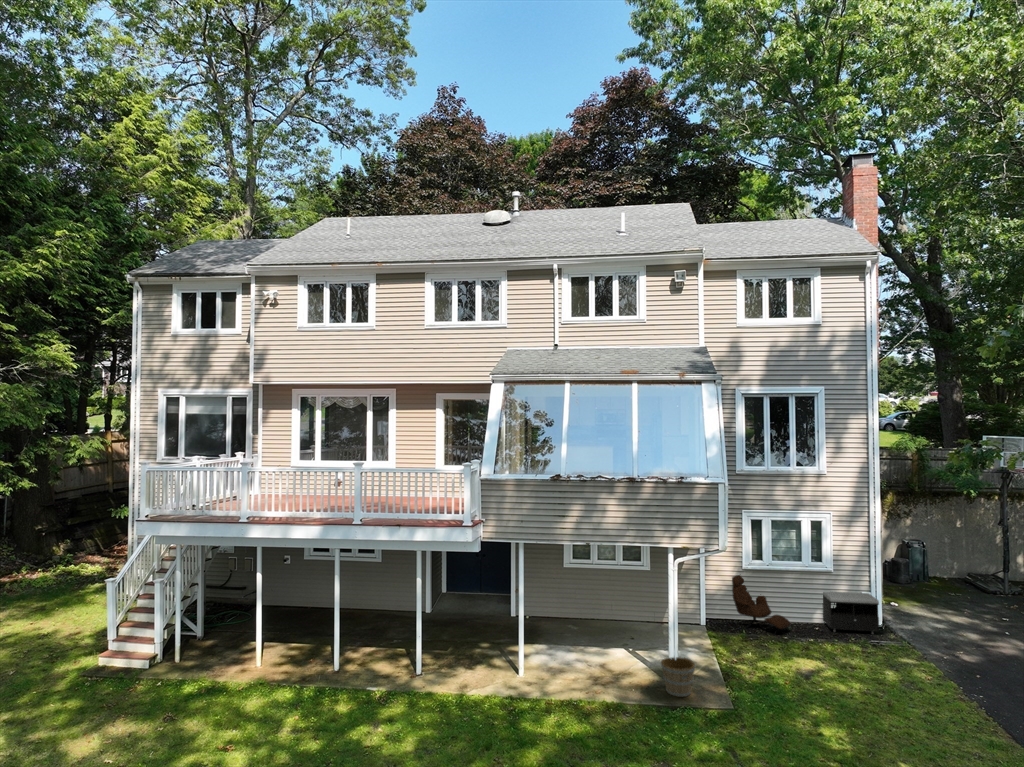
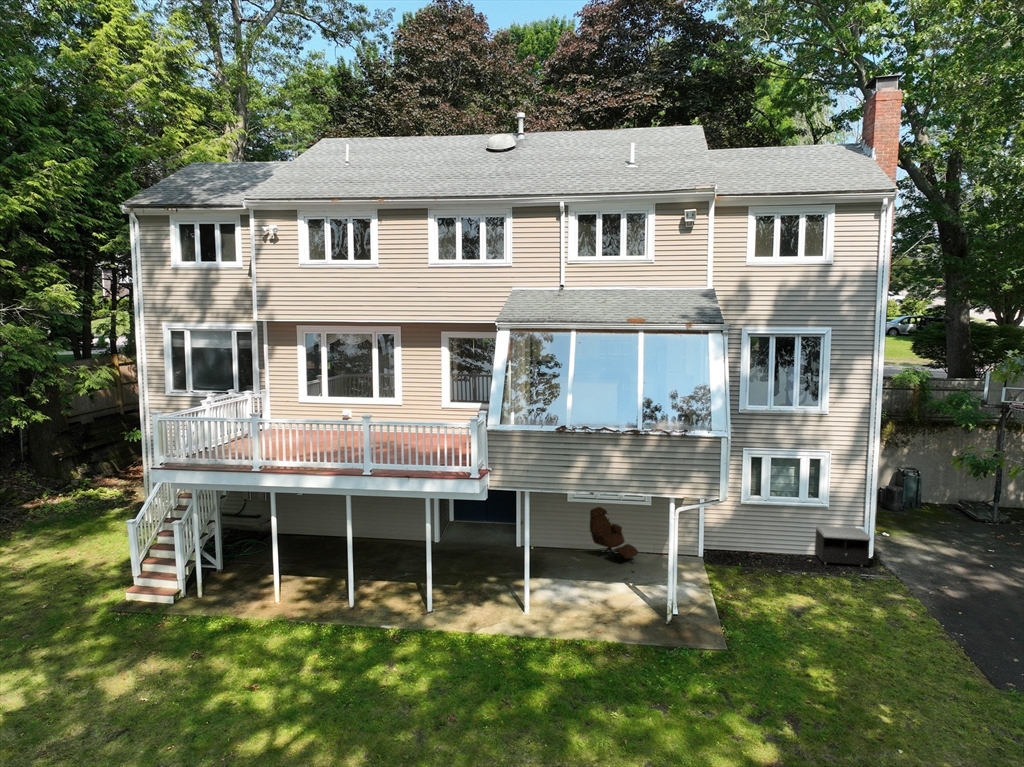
lounge chair: present [732,575,790,635] -> present [590,507,638,563]
wooden bucket: present [661,657,695,697] -> none [660,597,693,635]

